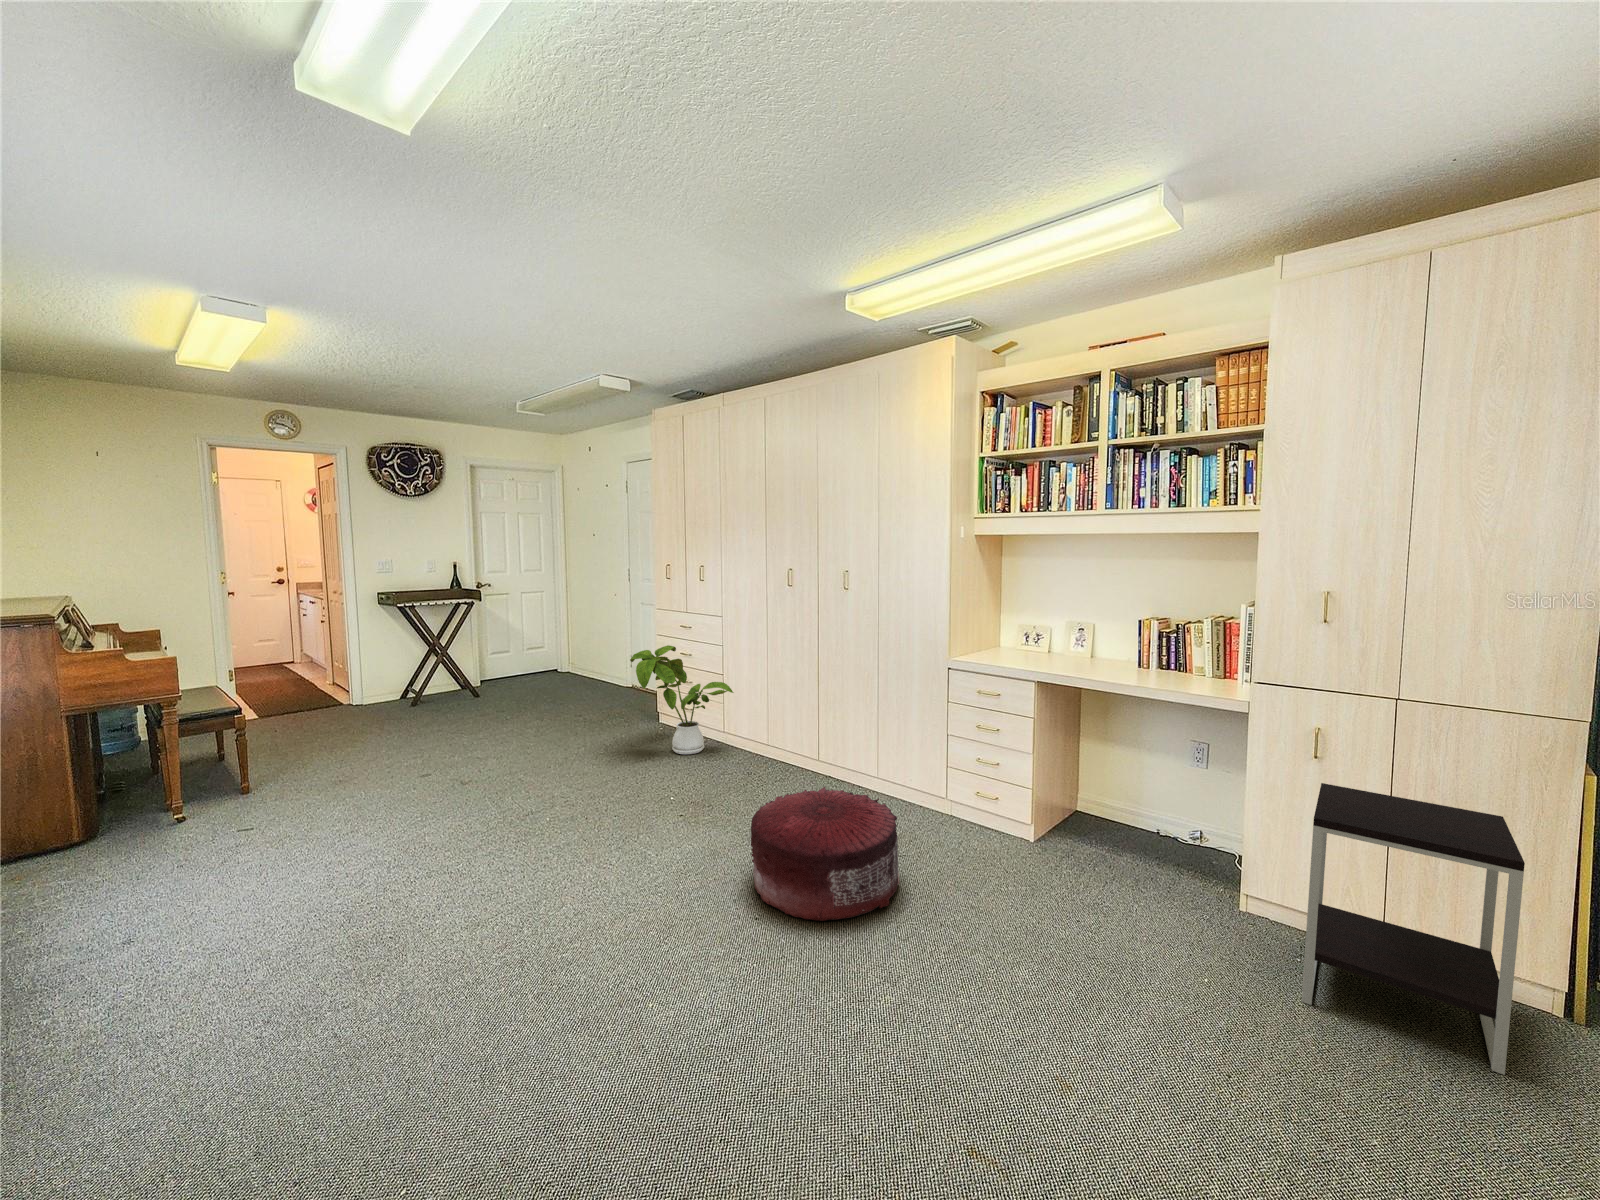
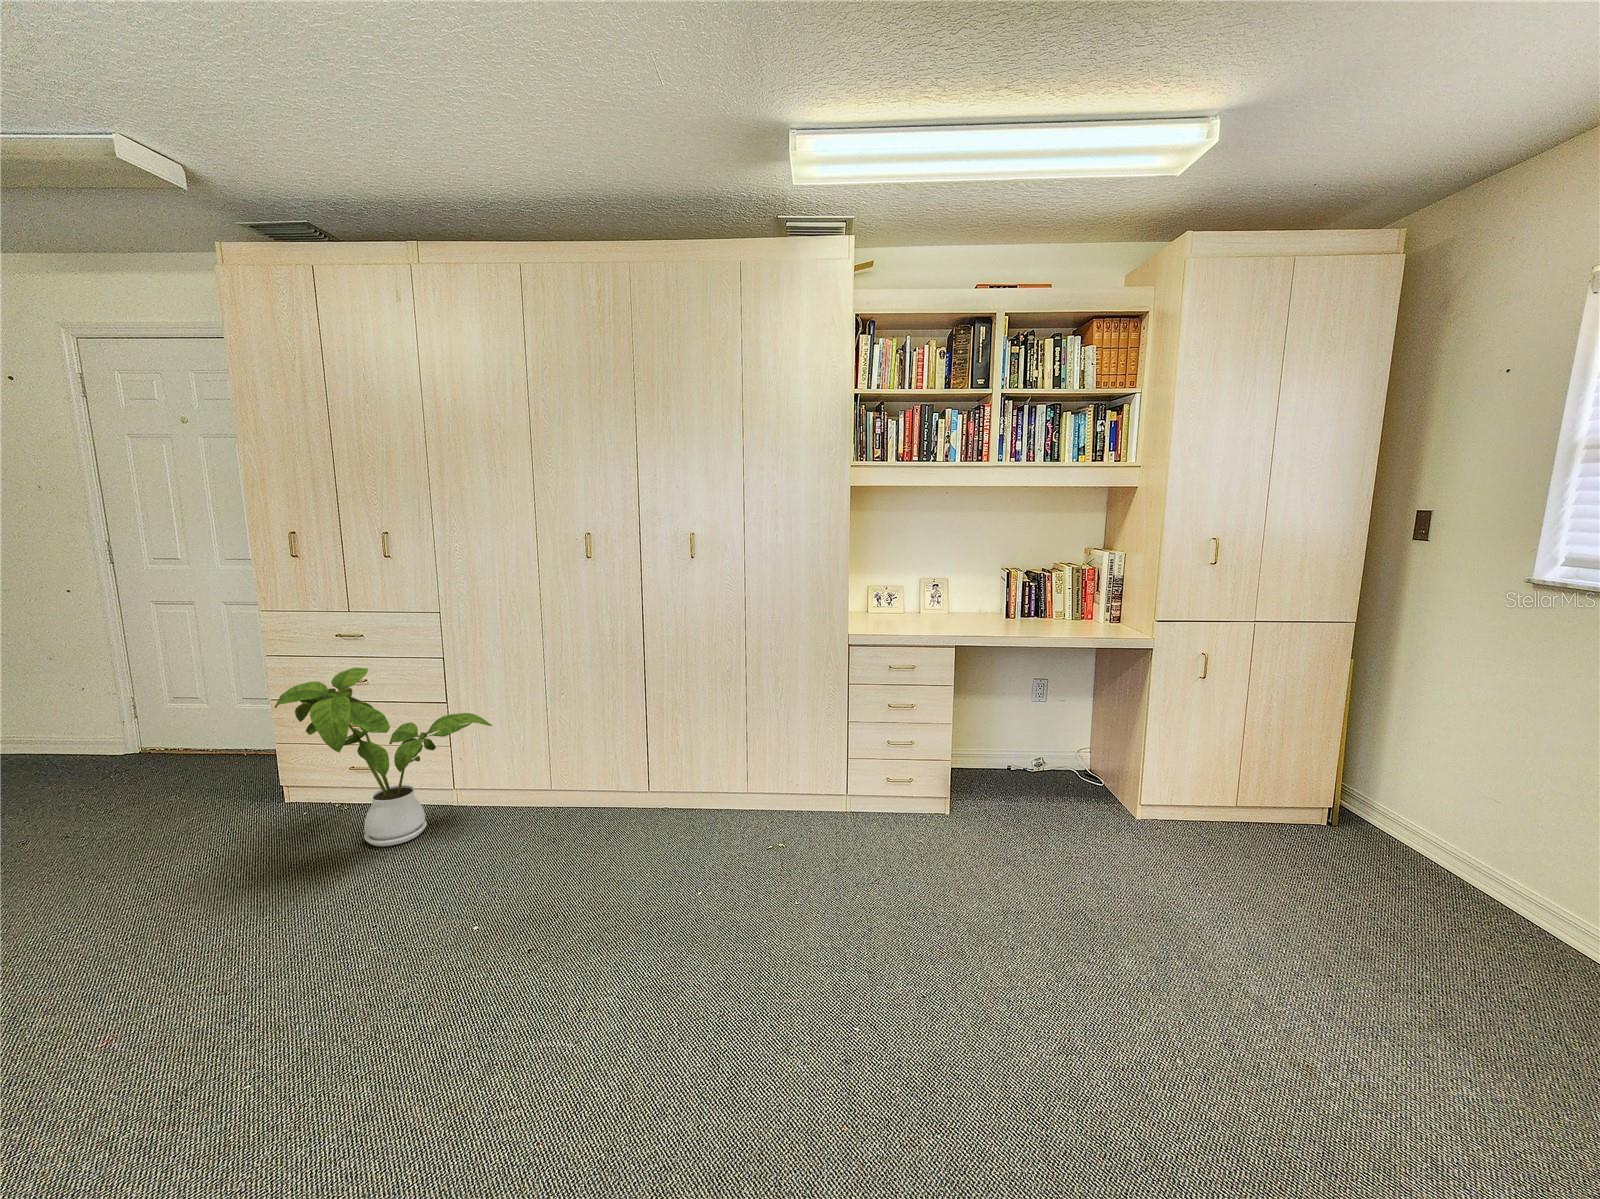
side table: present [1302,783,1525,1075] -> none [1204,696,1406,881]
pouf: present [751,787,900,921] -> none [752,820,960,1033]

